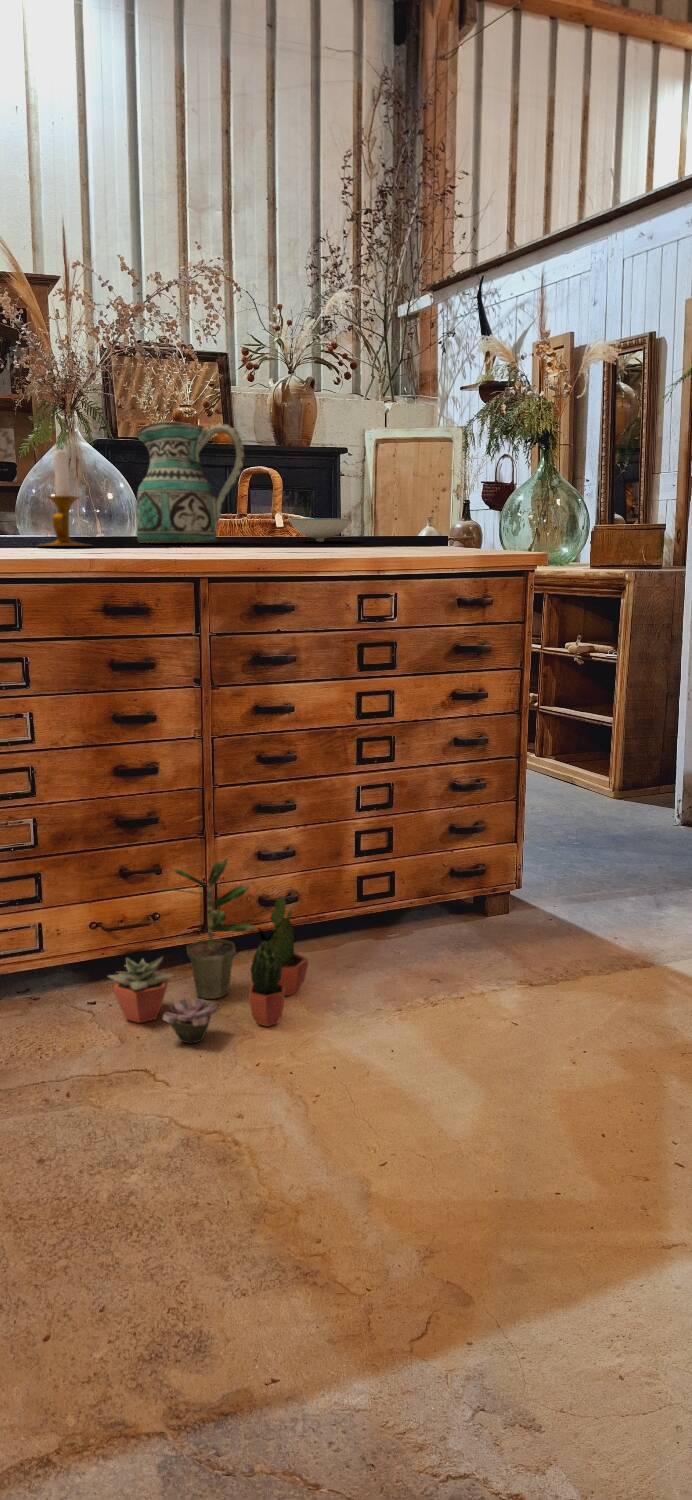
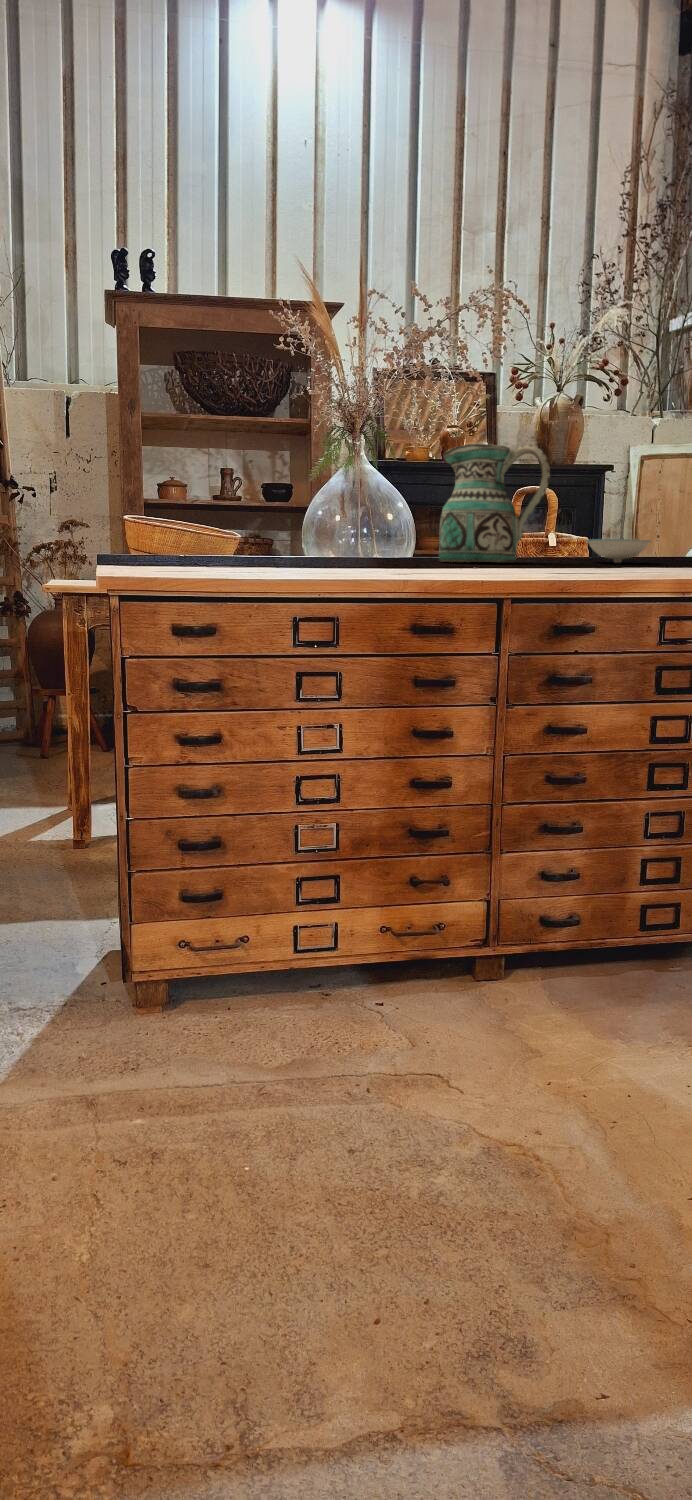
candlestick: present [40,450,90,546] -> none [351,472,404,564]
potted plant: present [108,859,308,1044] -> none [397,876,595,1058]

